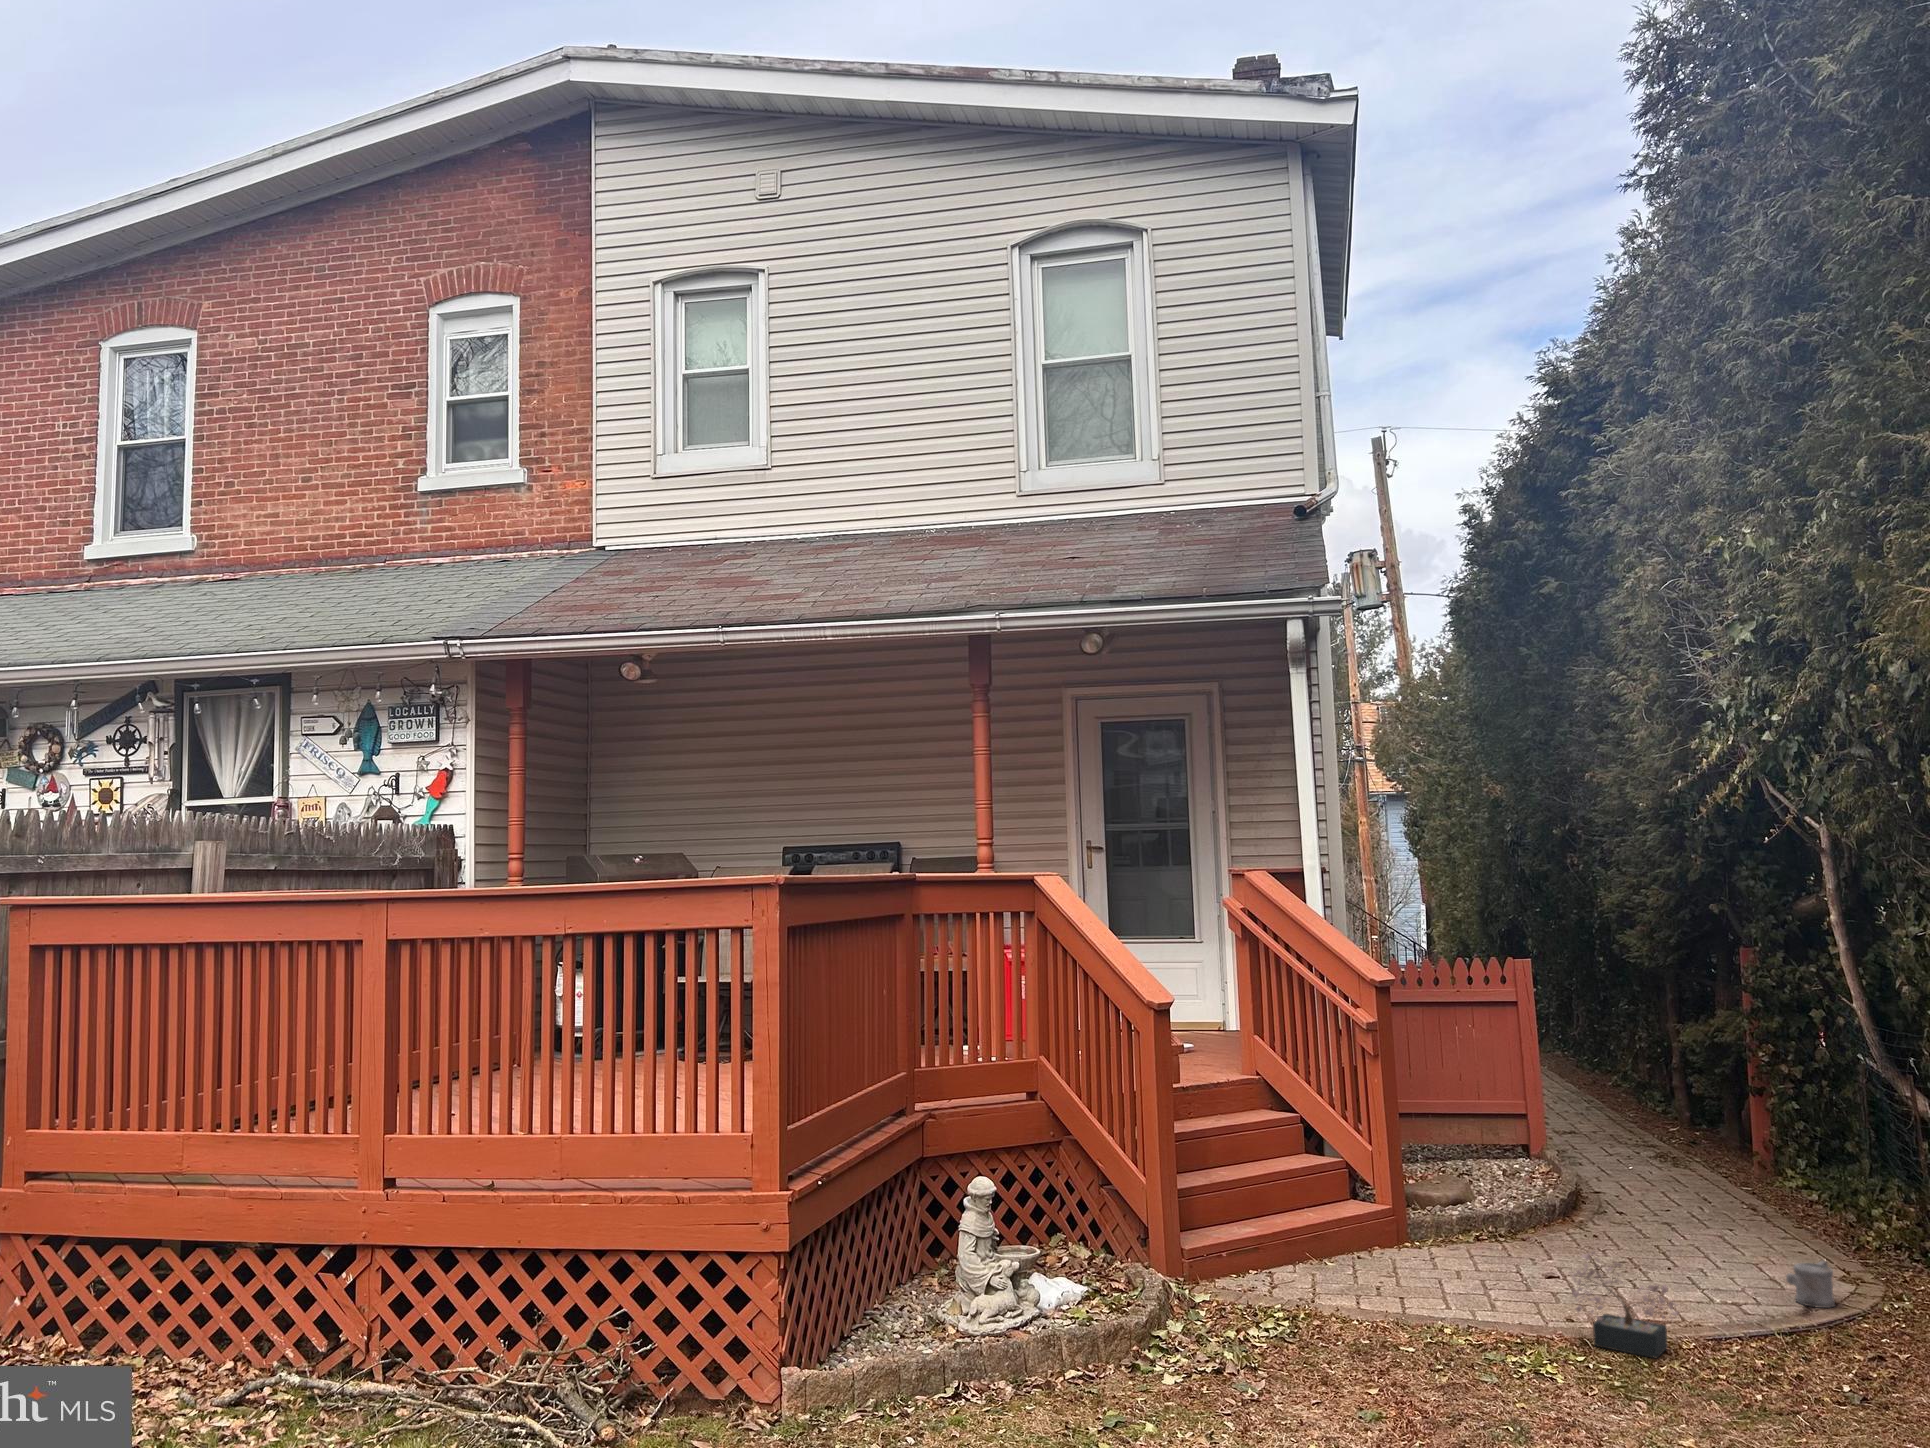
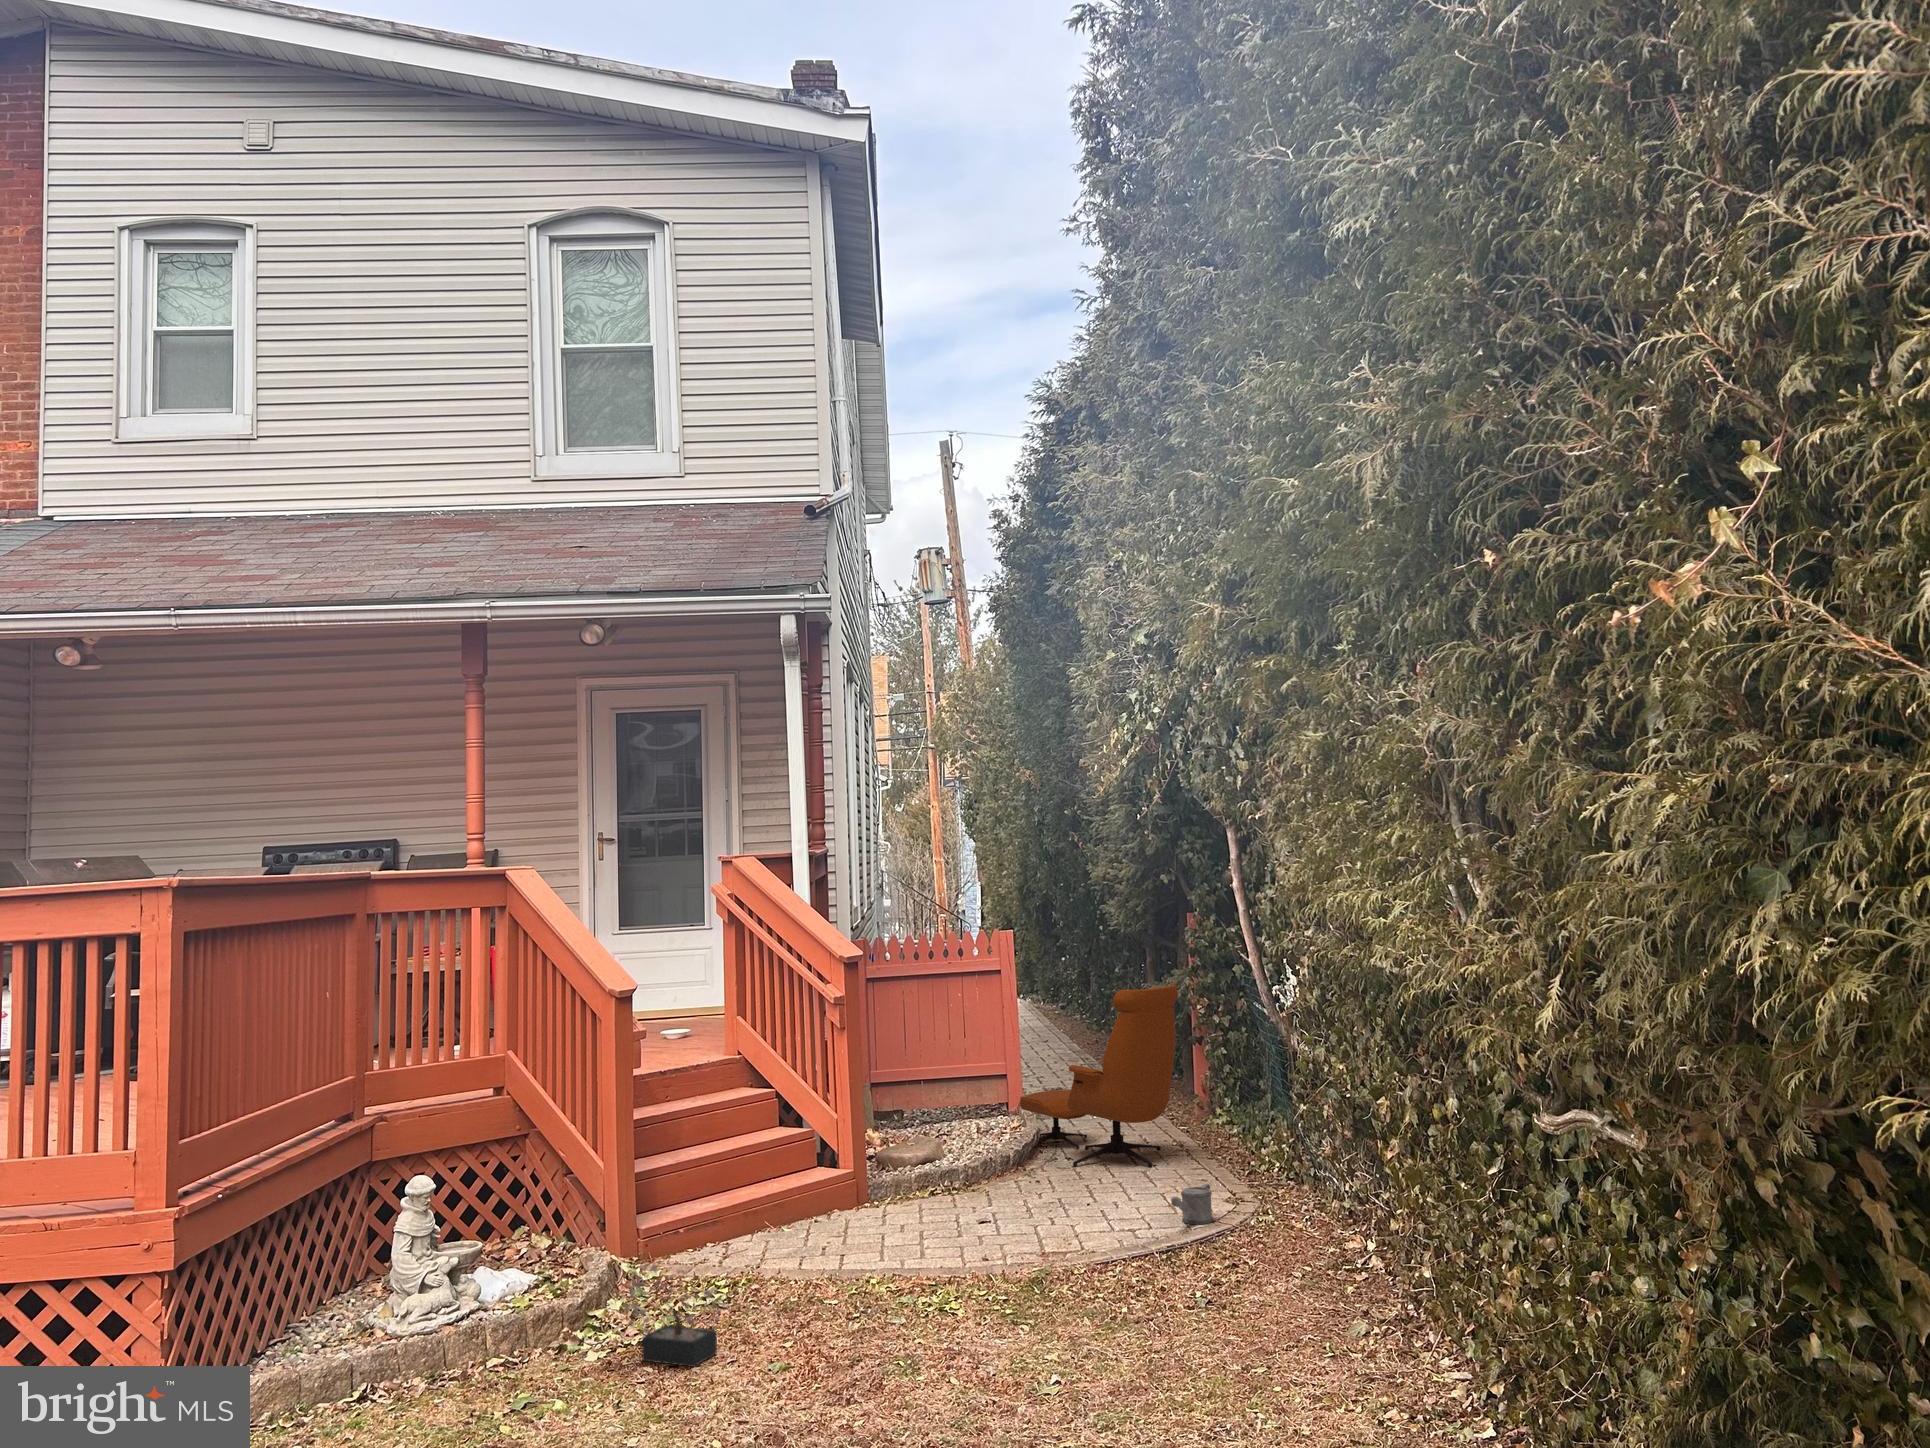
lounge chair: none [1551,1023,1754,1229] -> present [1020,984,1178,1167]
decorative plant: present [1570,1252,1678,1358] -> present [622,1261,728,1367]

